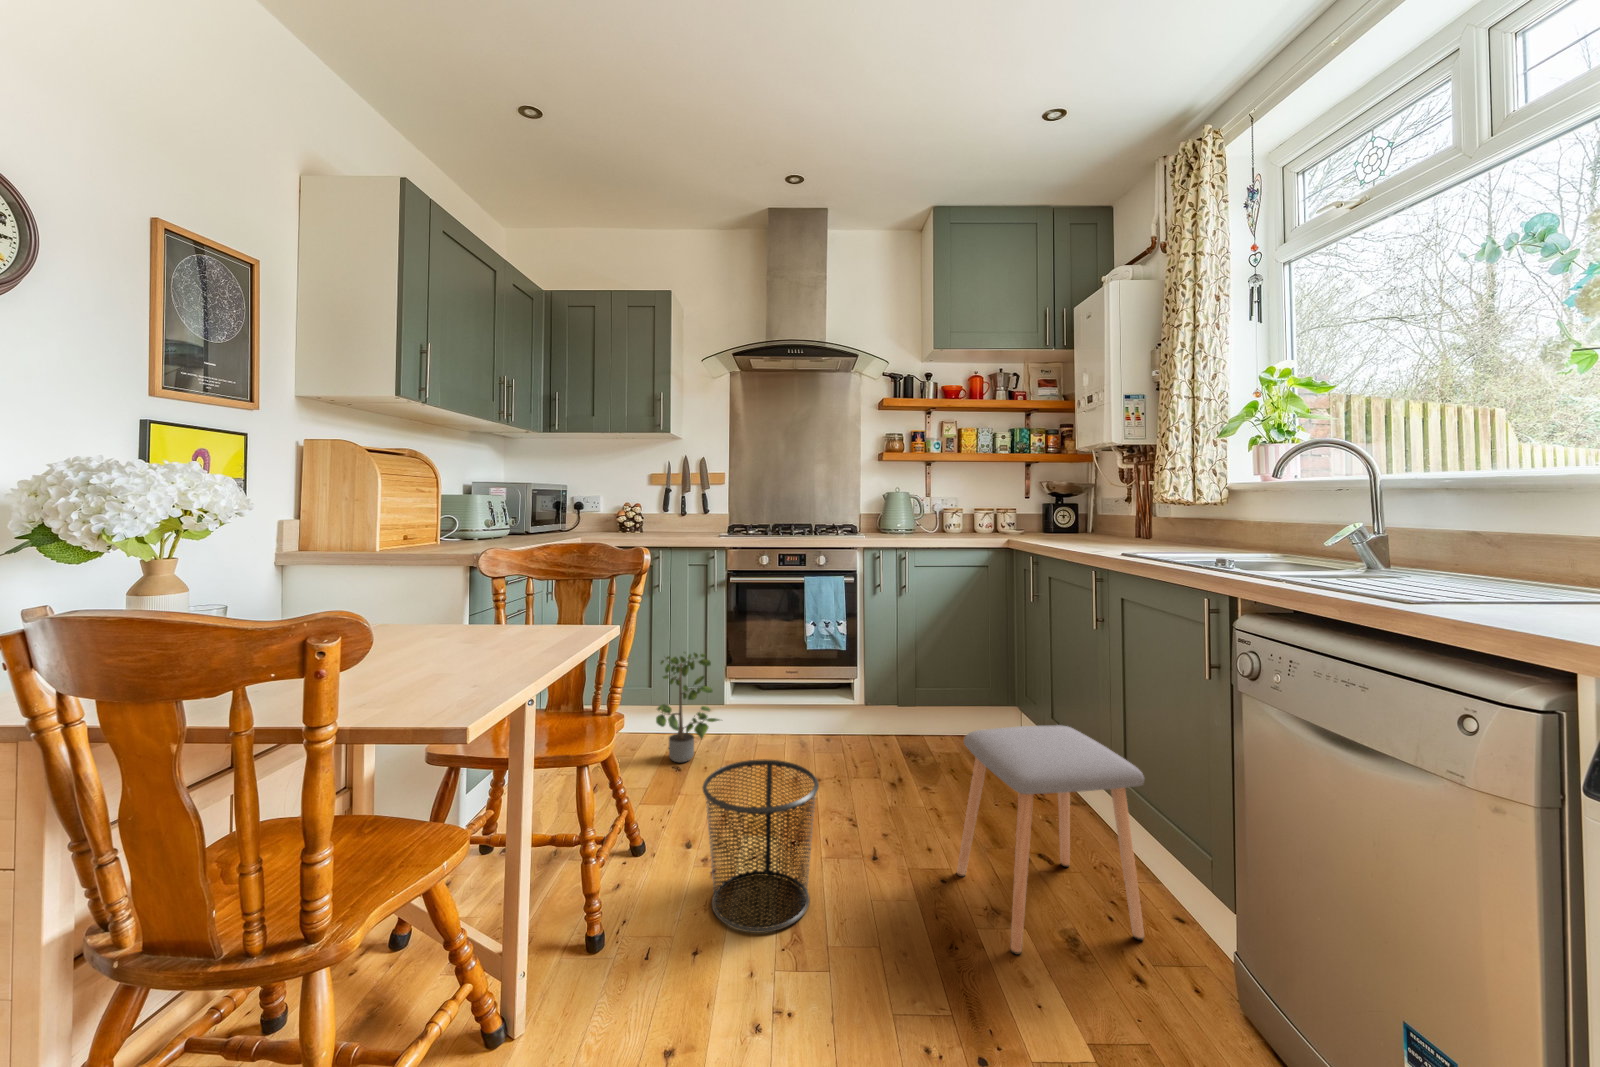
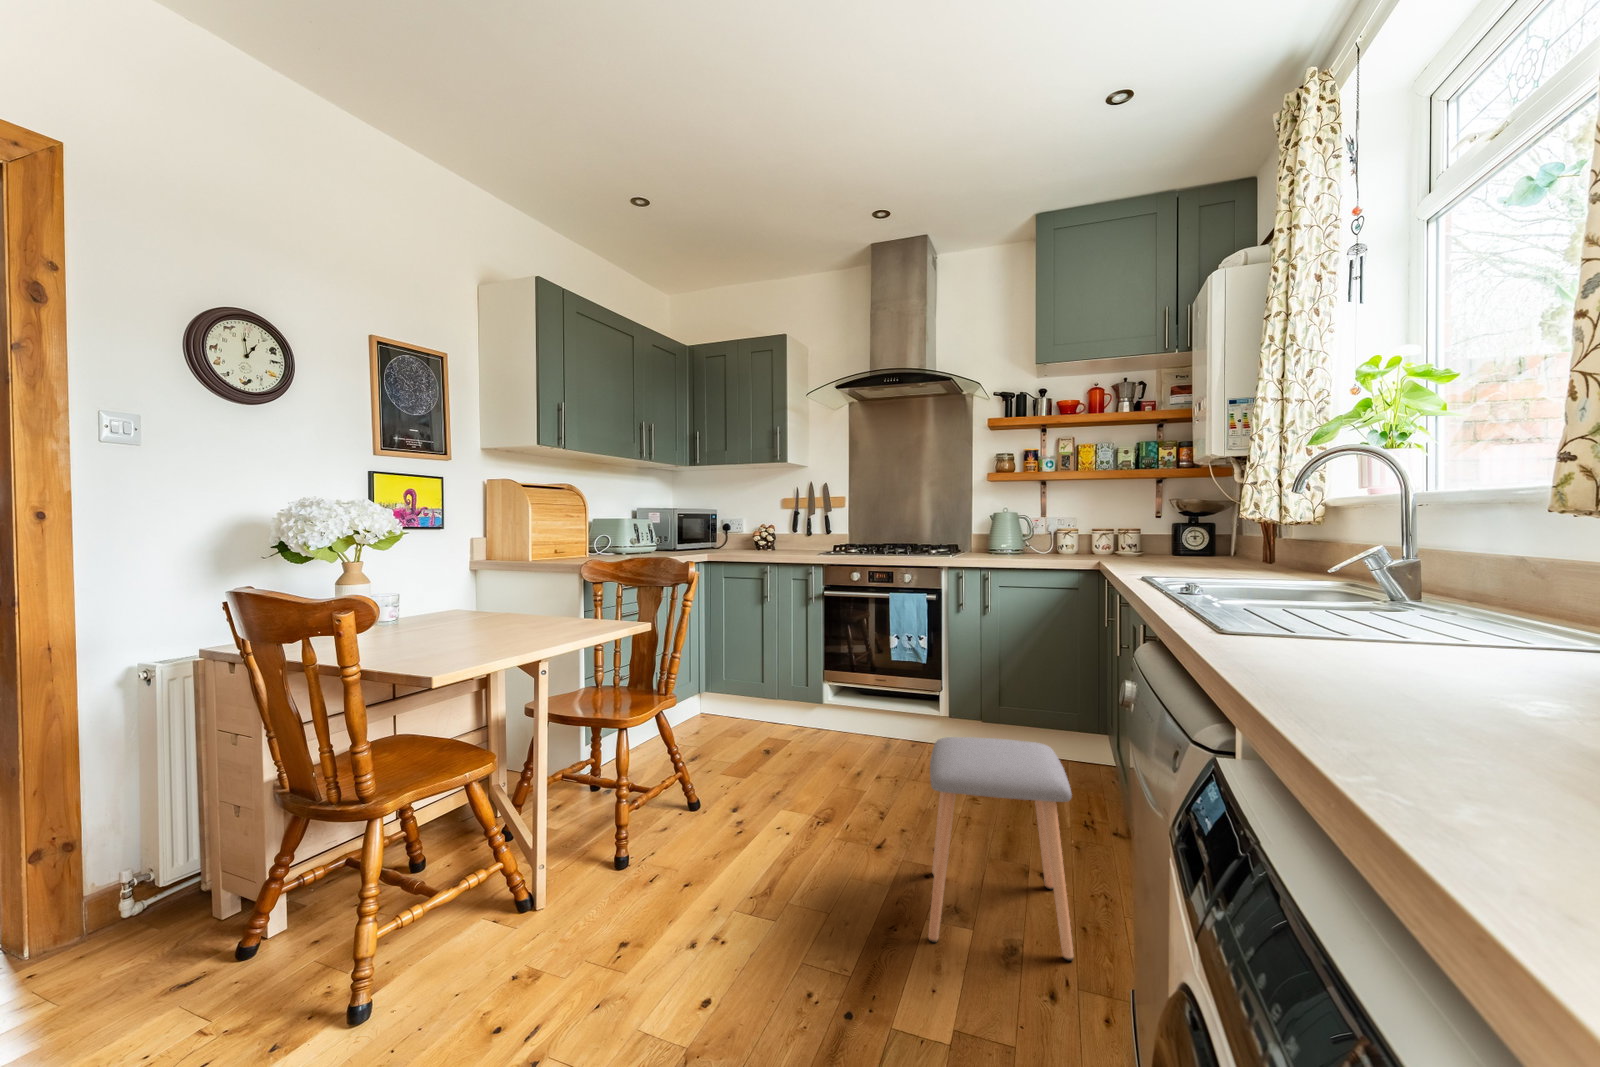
potted plant: present [656,653,719,762] -> none [740,653,799,751]
waste bin: present [702,759,819,933] -> none [698,741,796,880]

